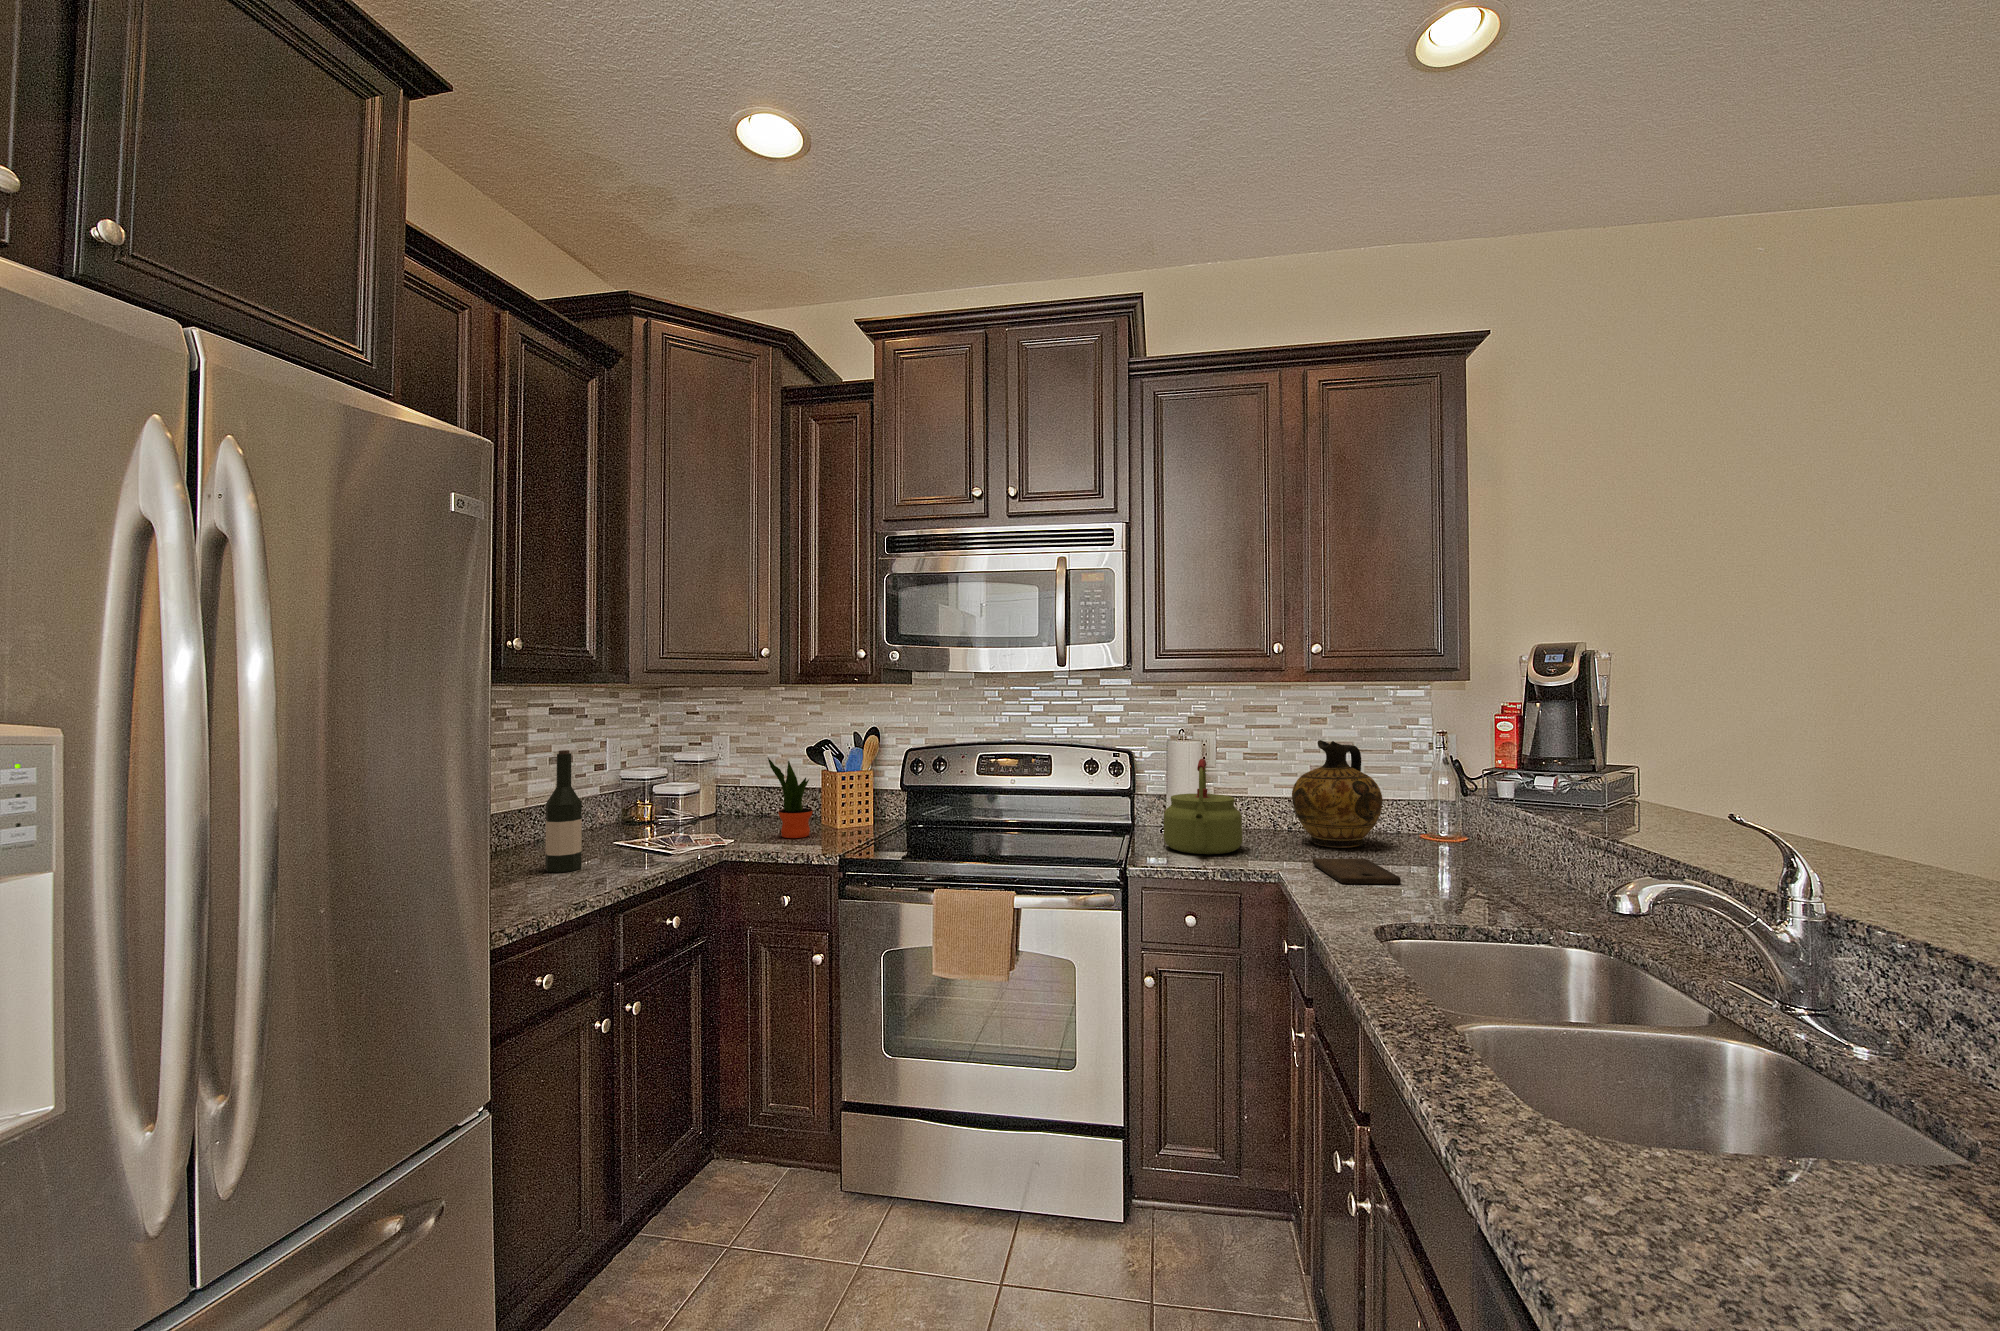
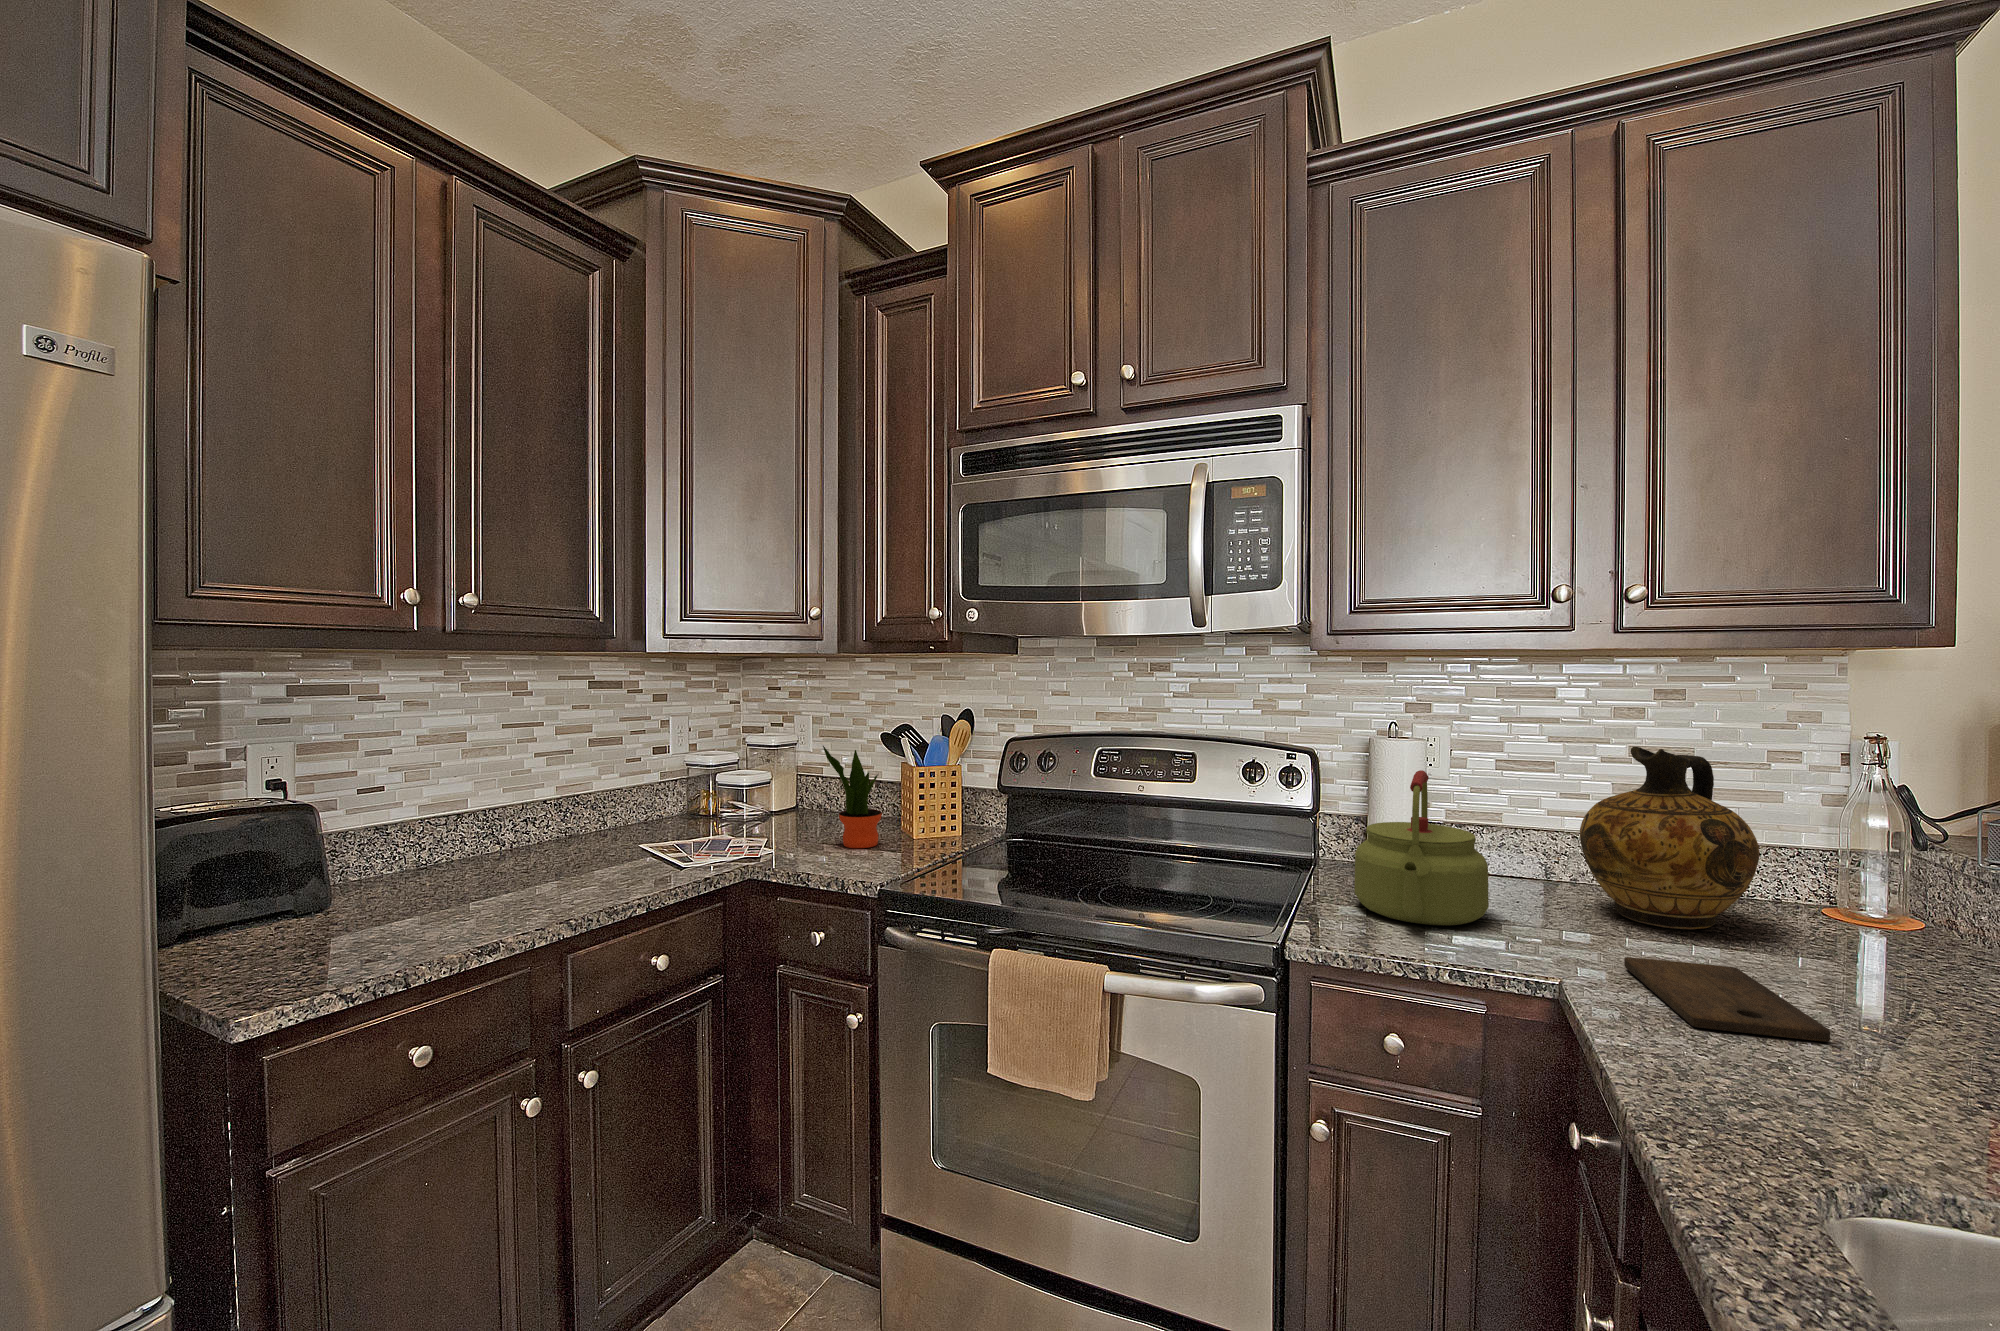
wine bottle: present [545,750,582,872] -> none [526,734,571,886]

